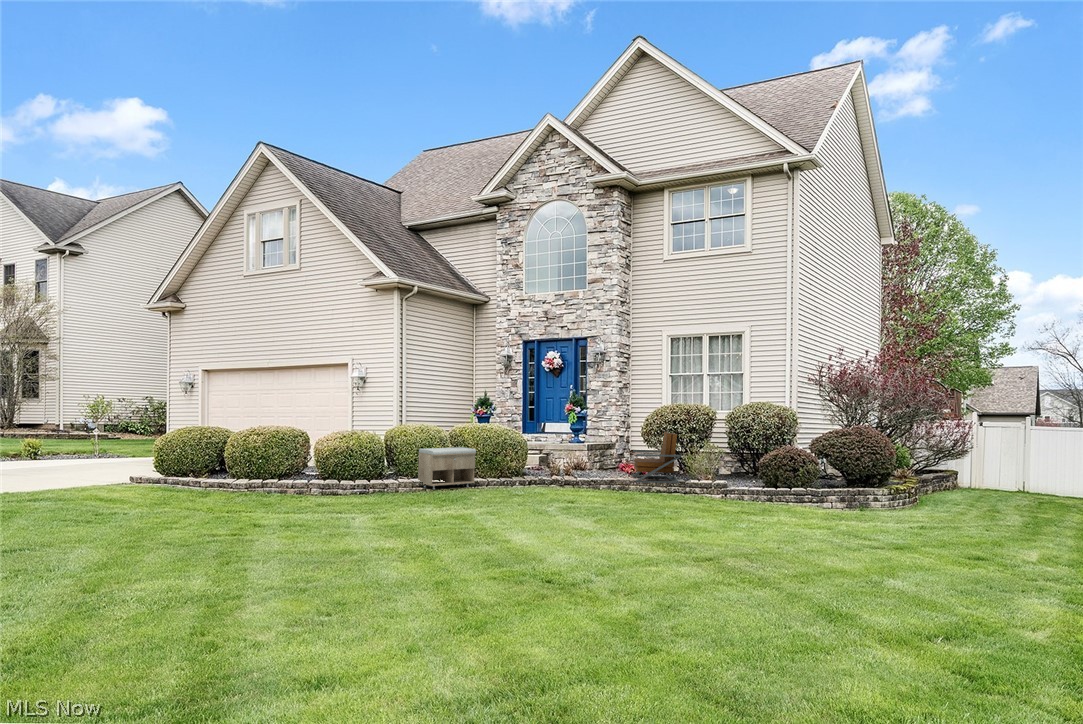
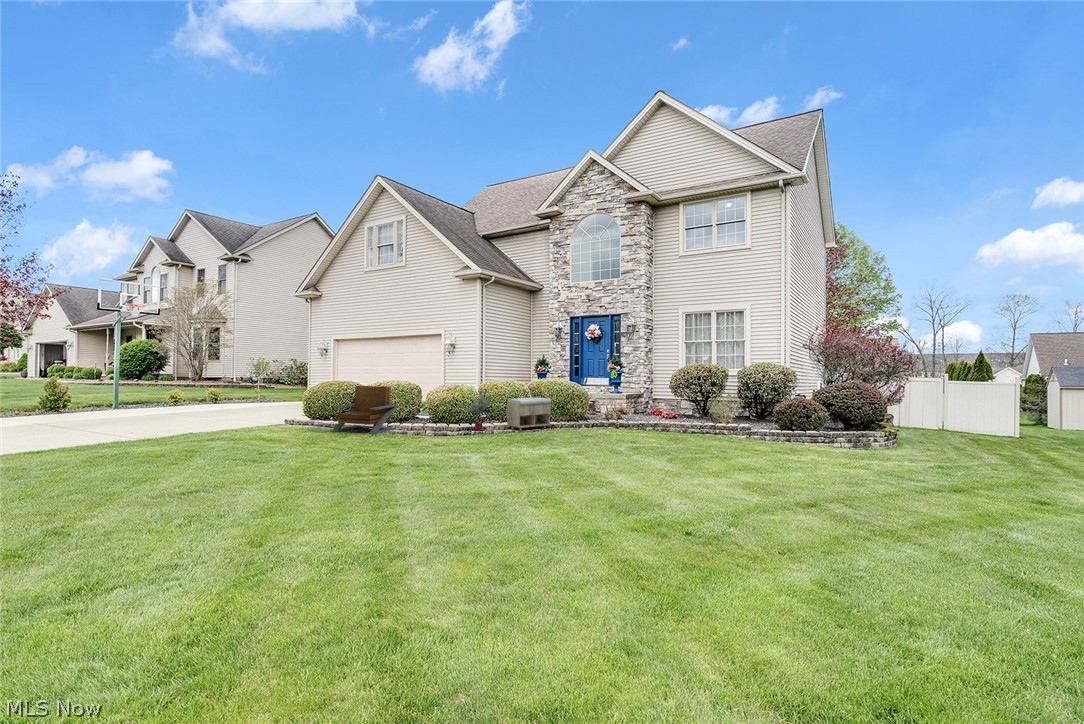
lounge chair: present [632,432,681,483] -> present [332,386,398,435]
potted tree: none [361,438,399,489] -> present [465,391,493,431]

